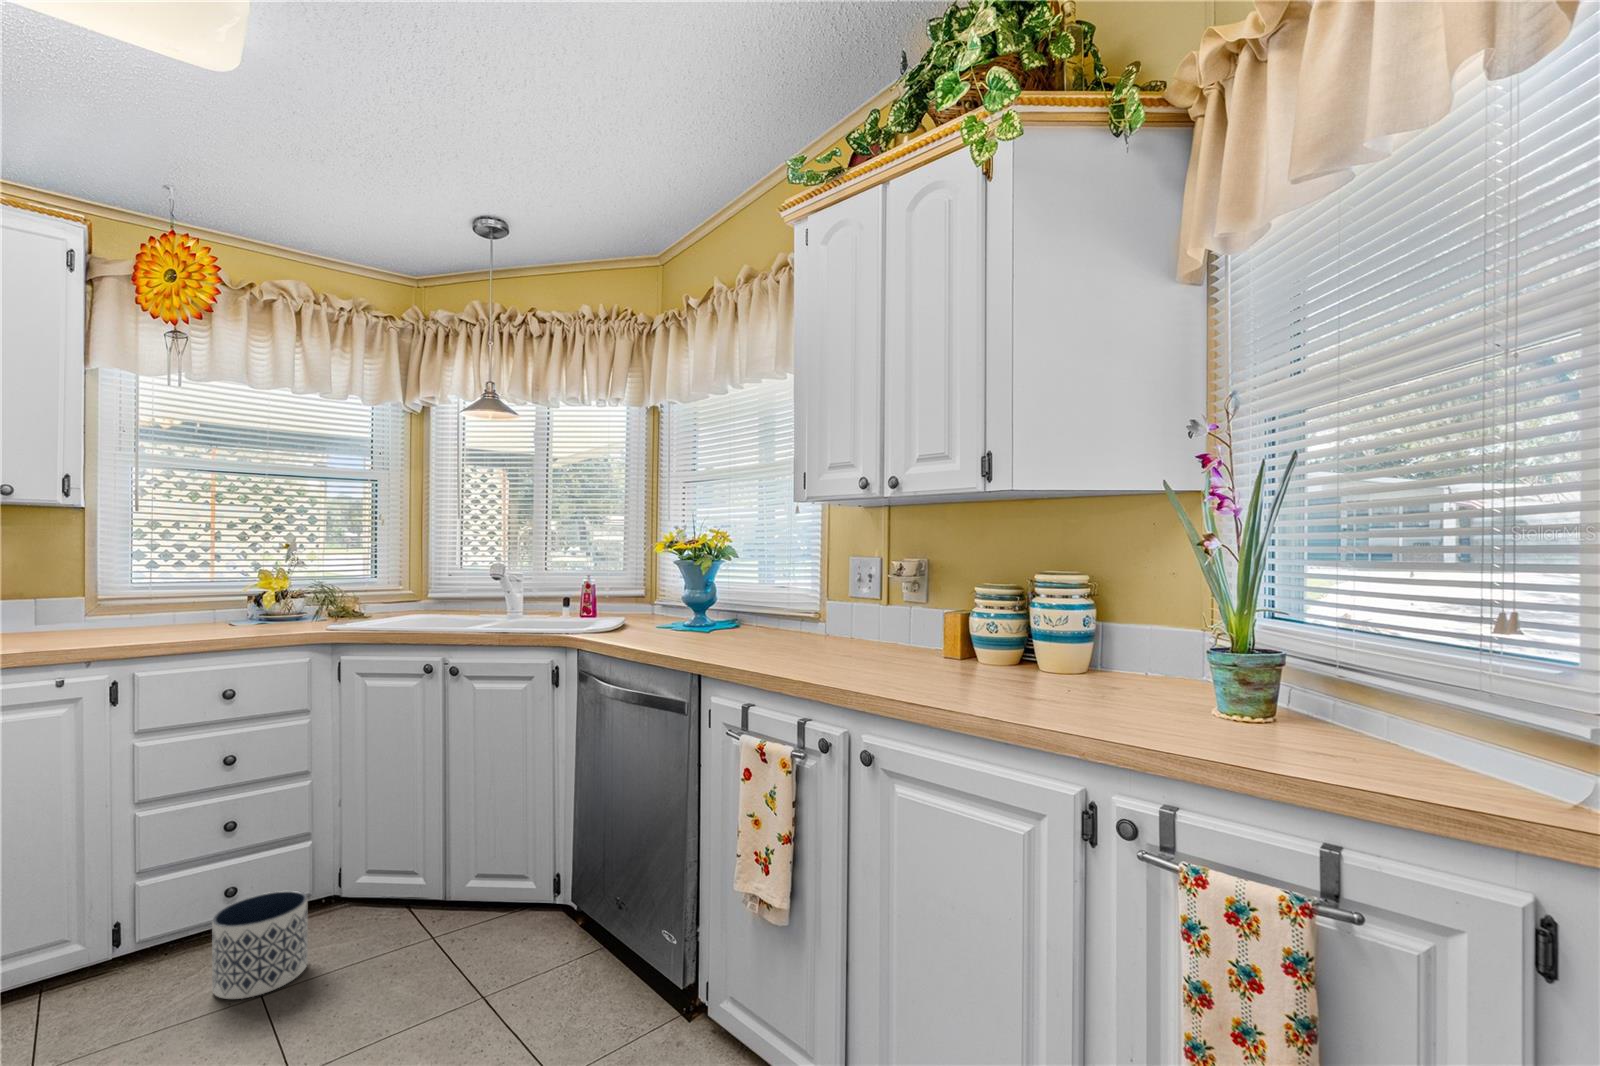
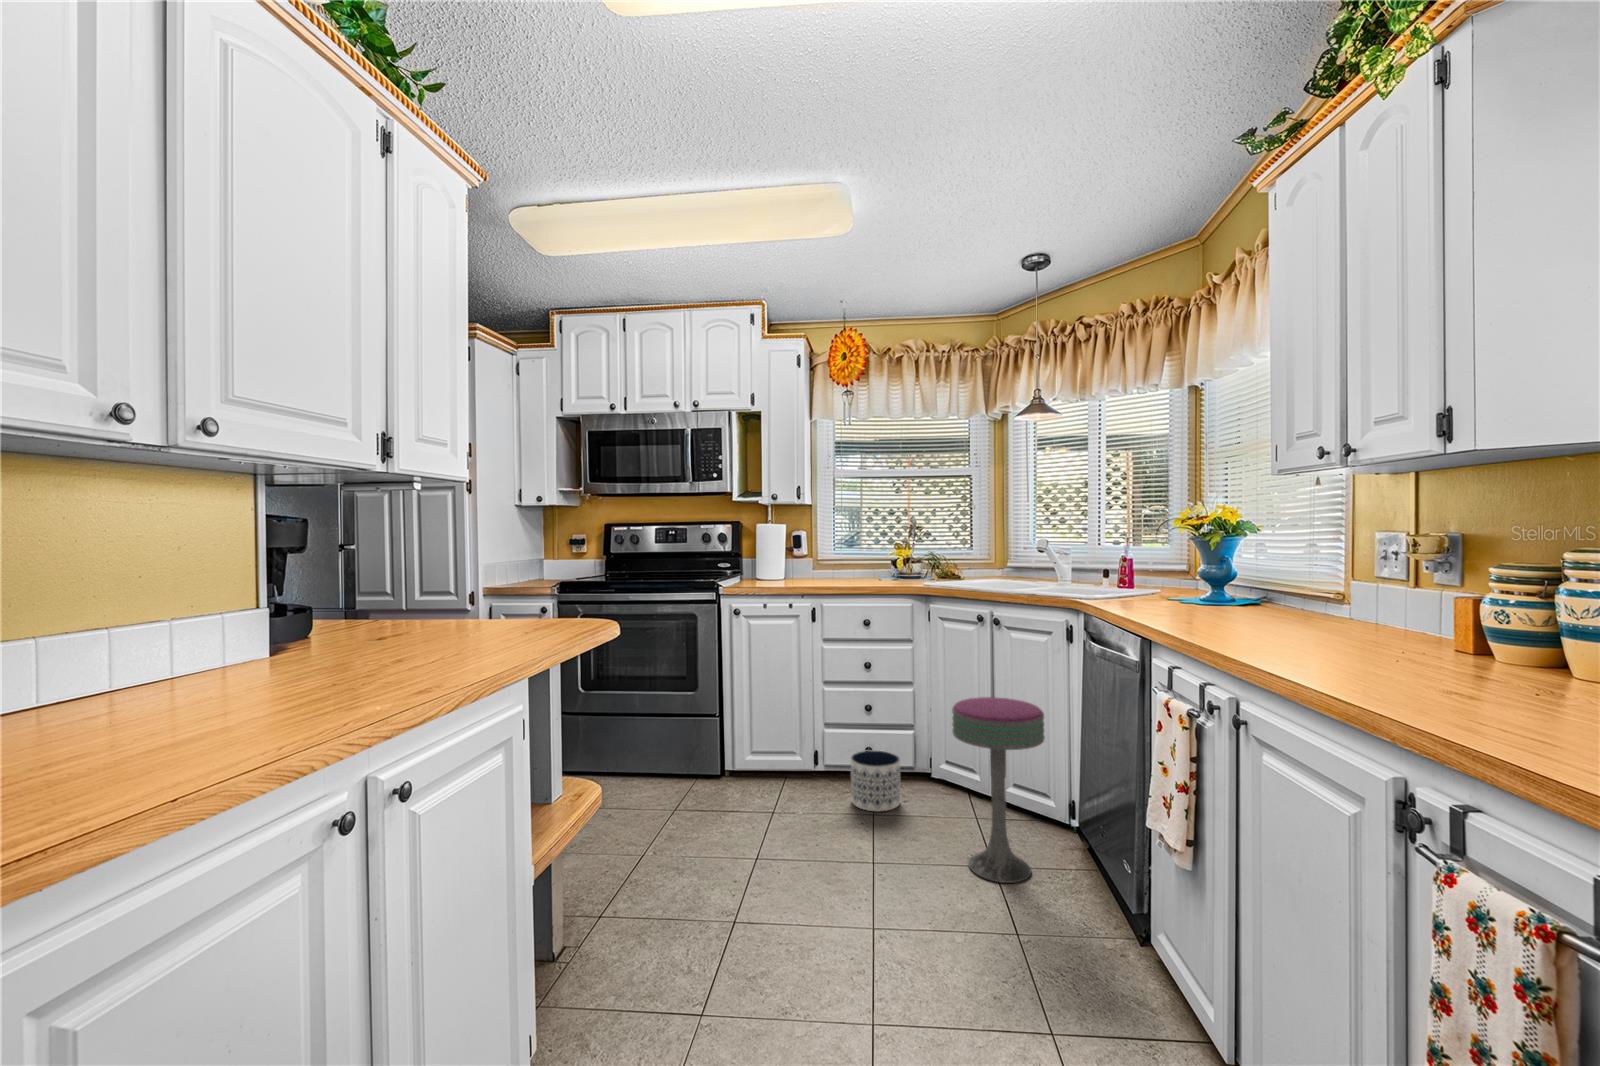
bar stool: none [428,762,552,1012] -> present [952,697,1045,883]

